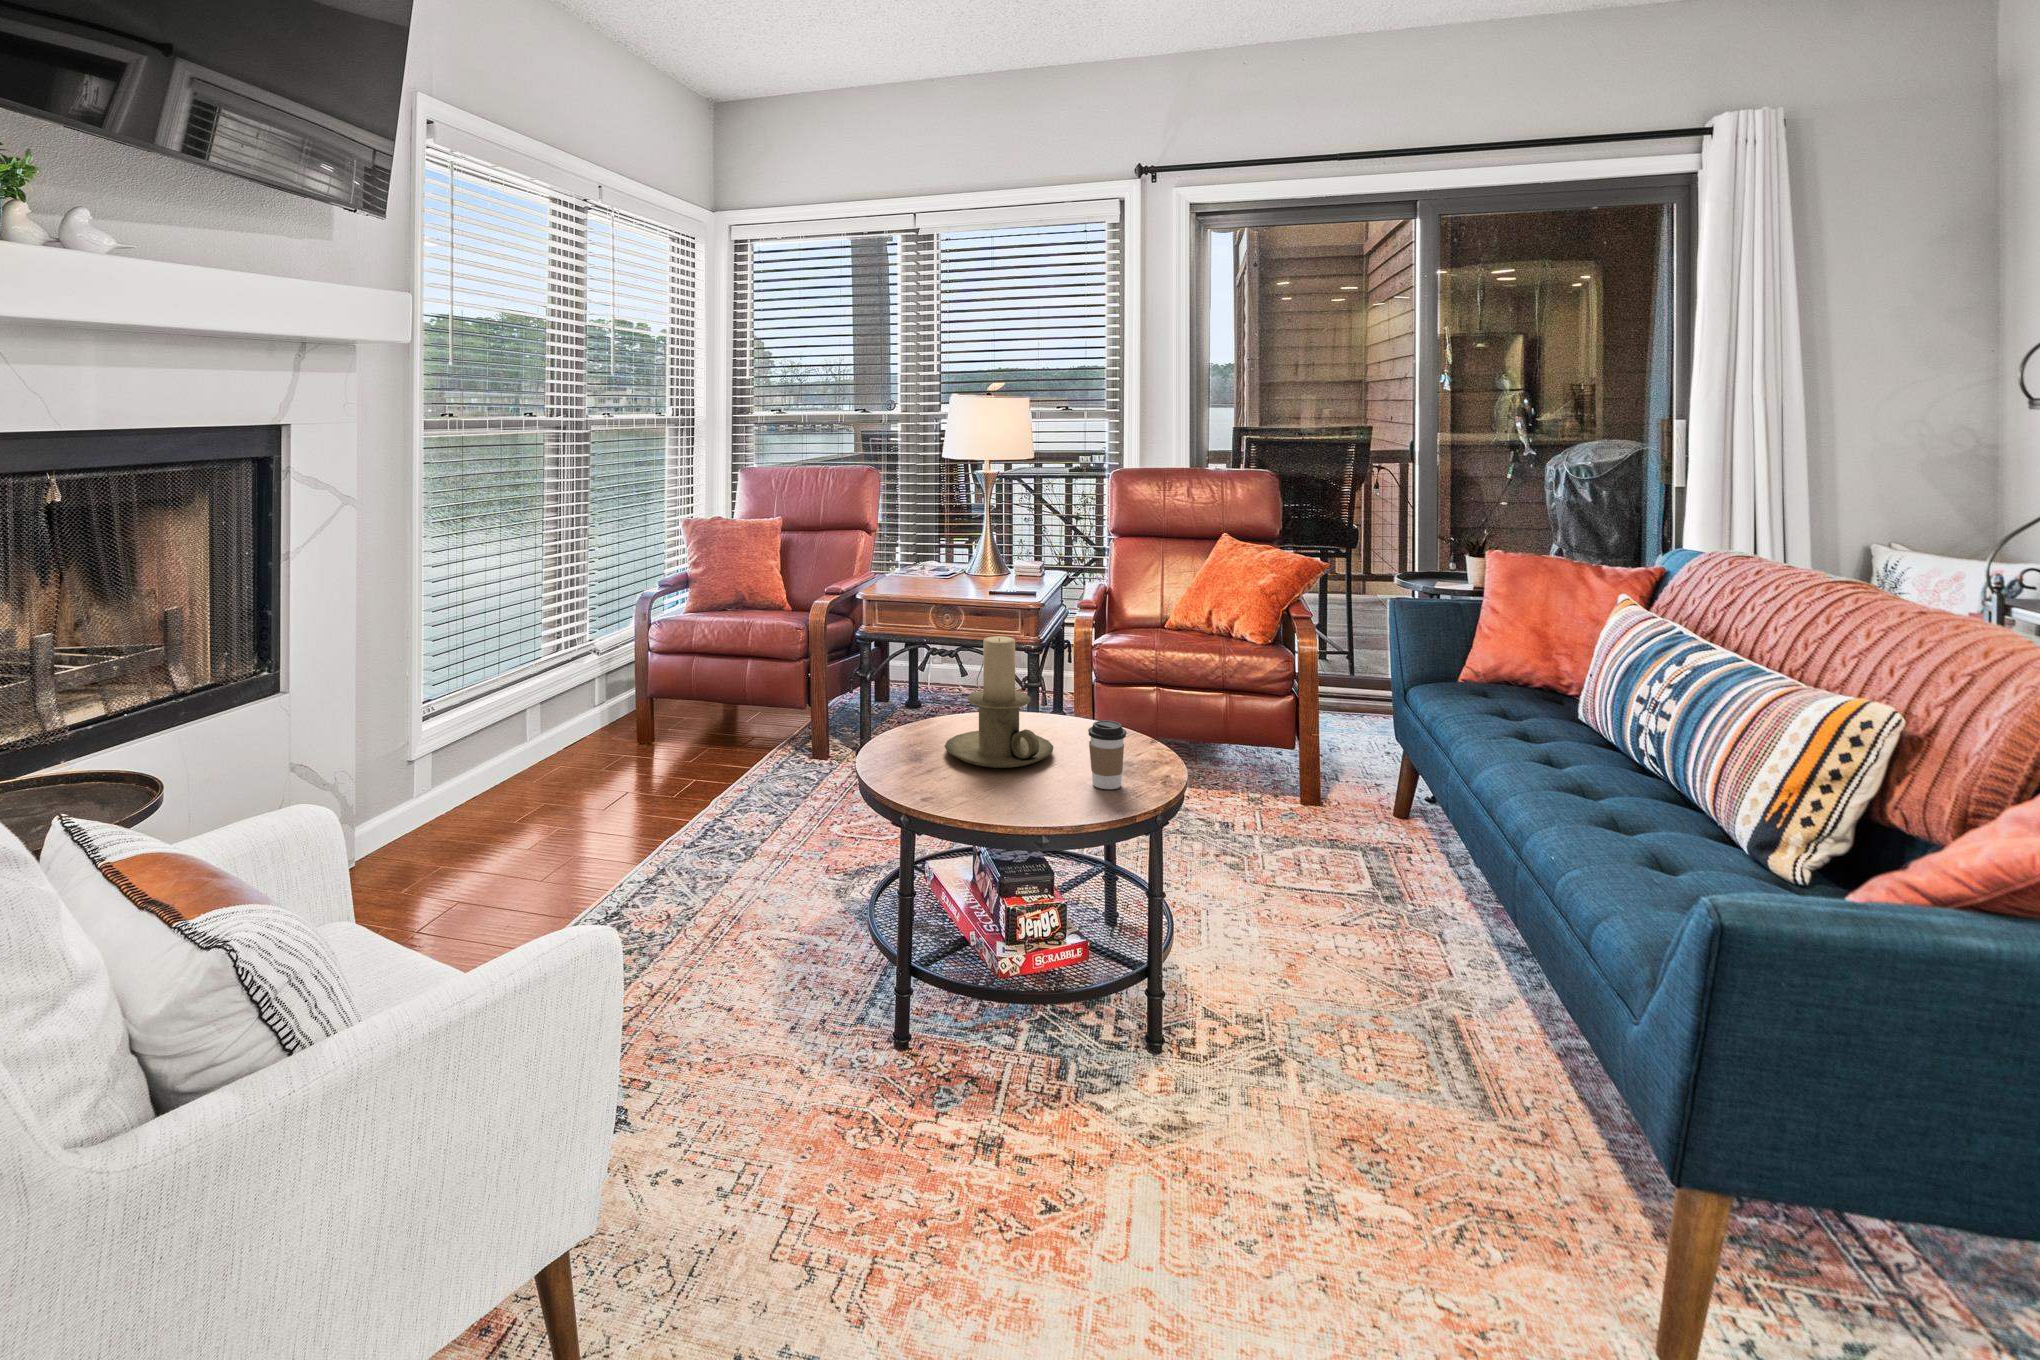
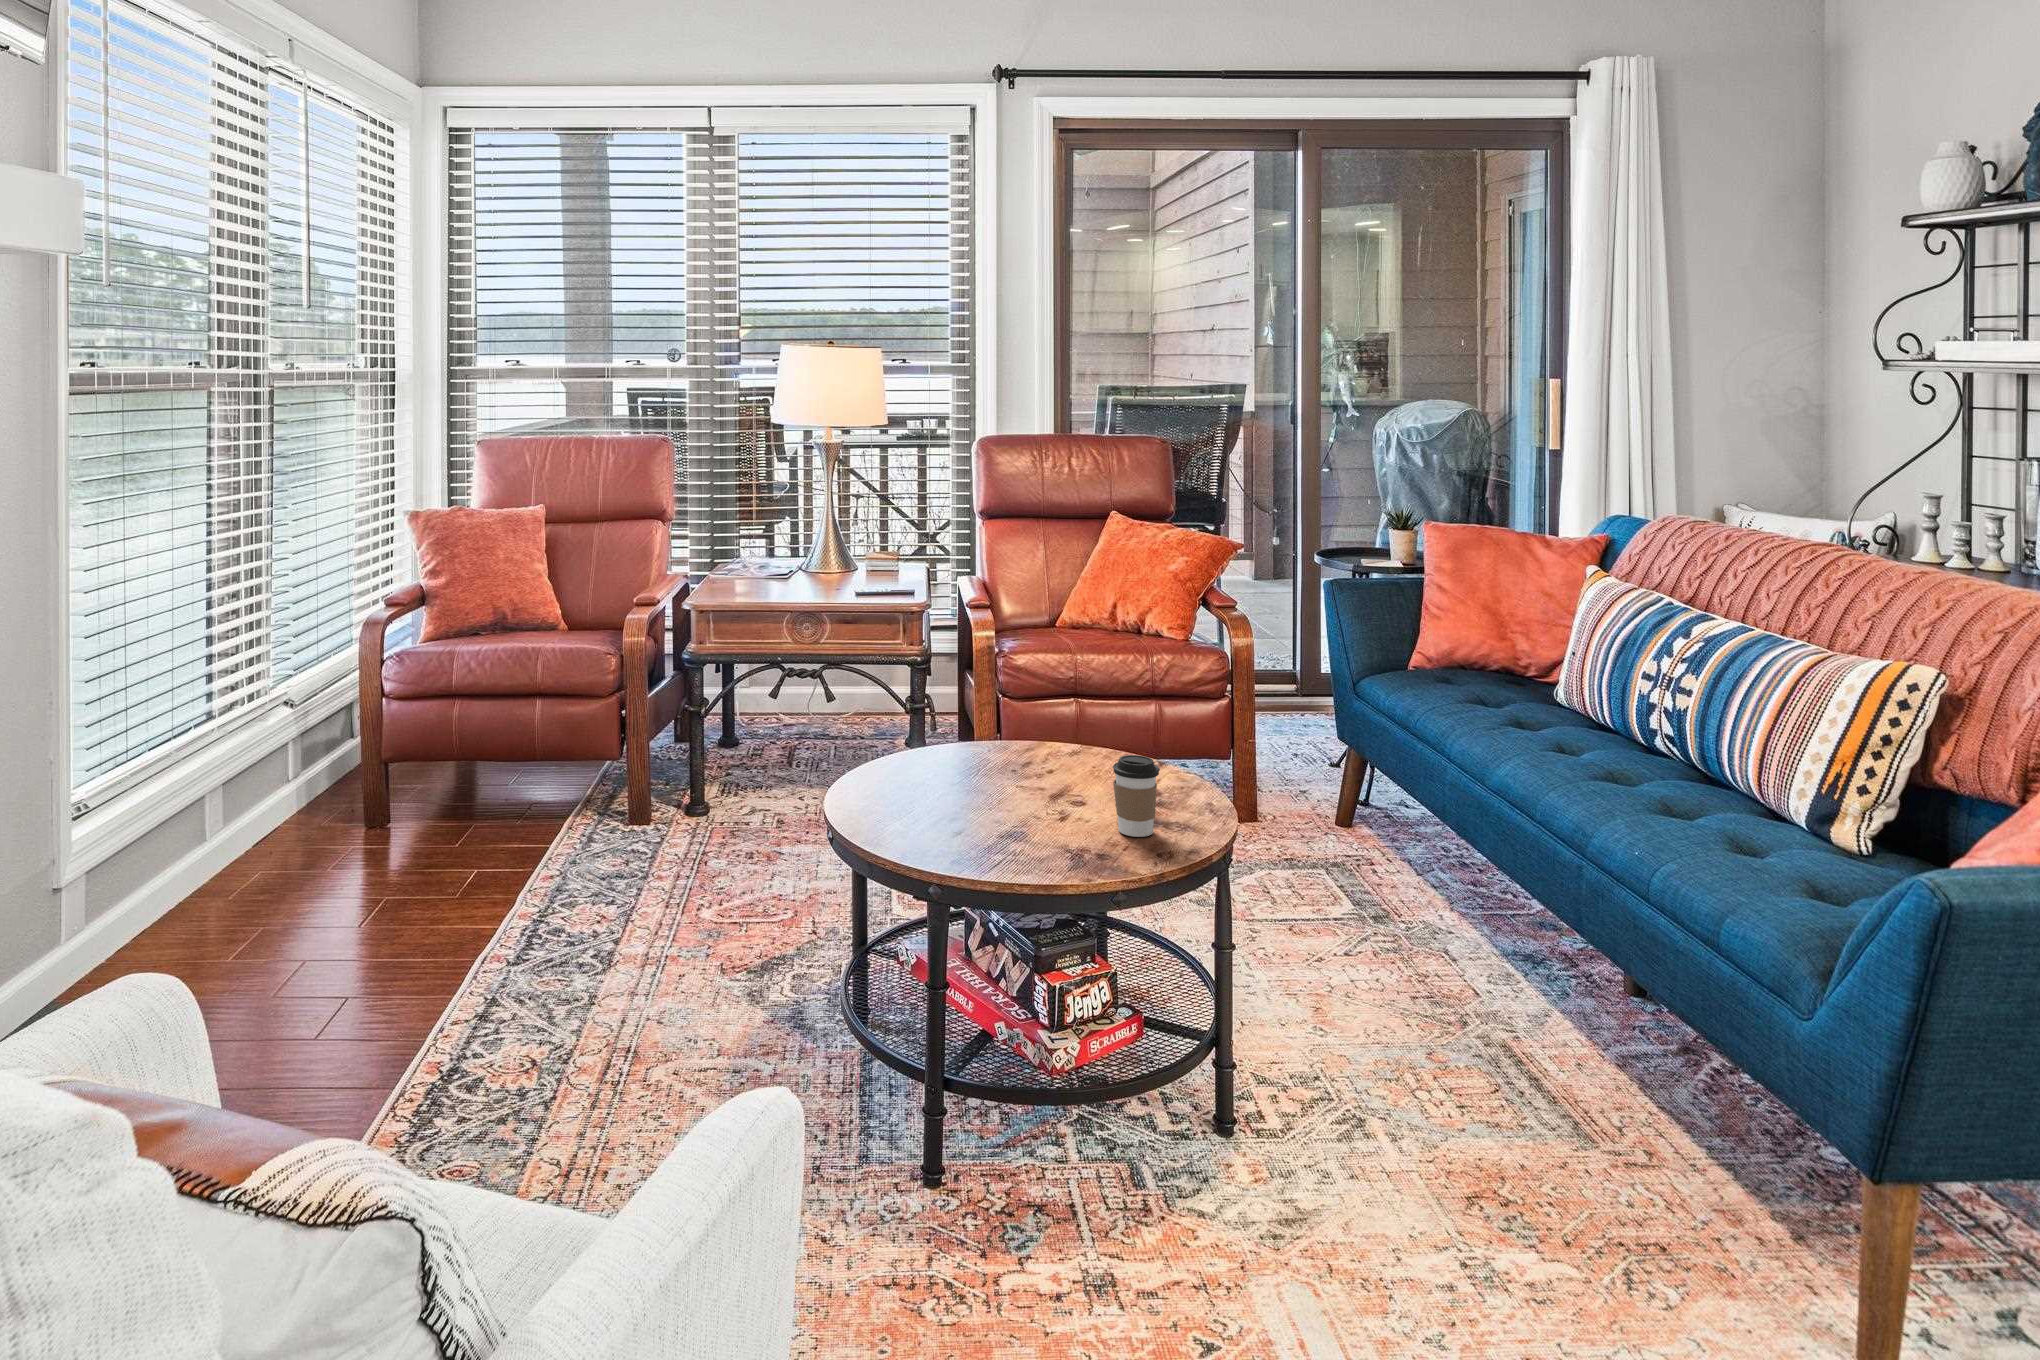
candle holder: present [945,636,1053,768] -> none [915,663,1050,825]

